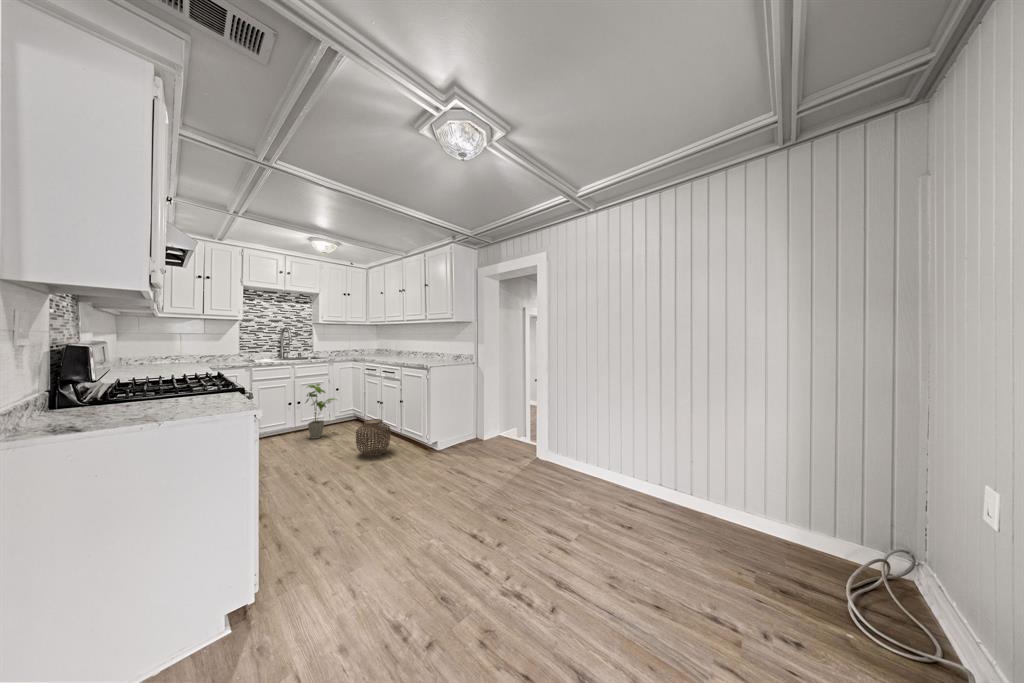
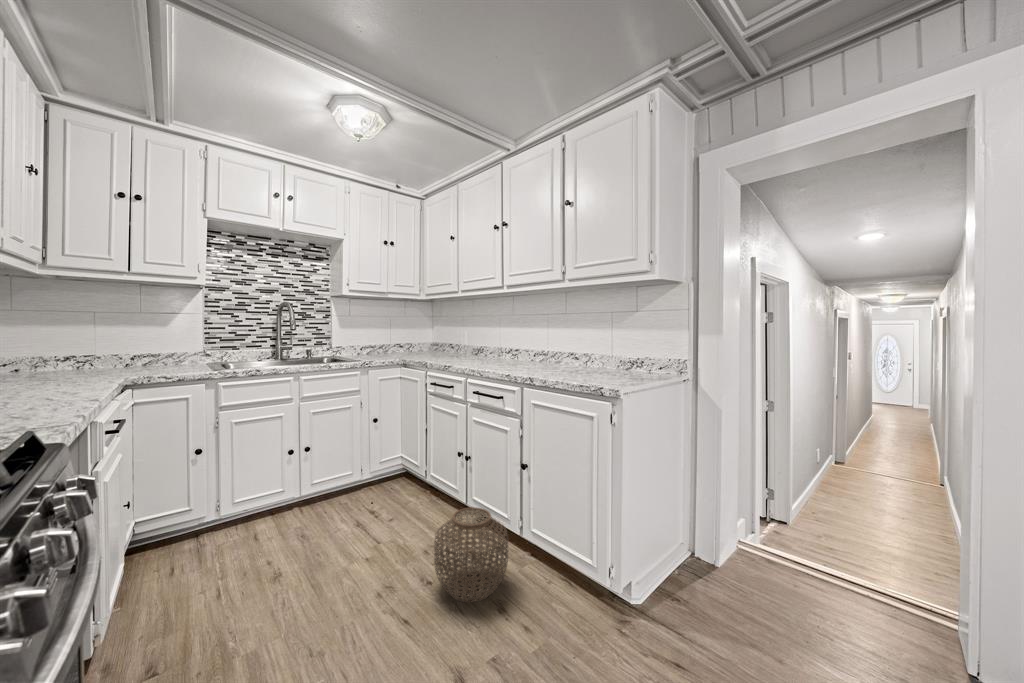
house plant: present [305,384,337,439] -> none [320,414,382,524]

